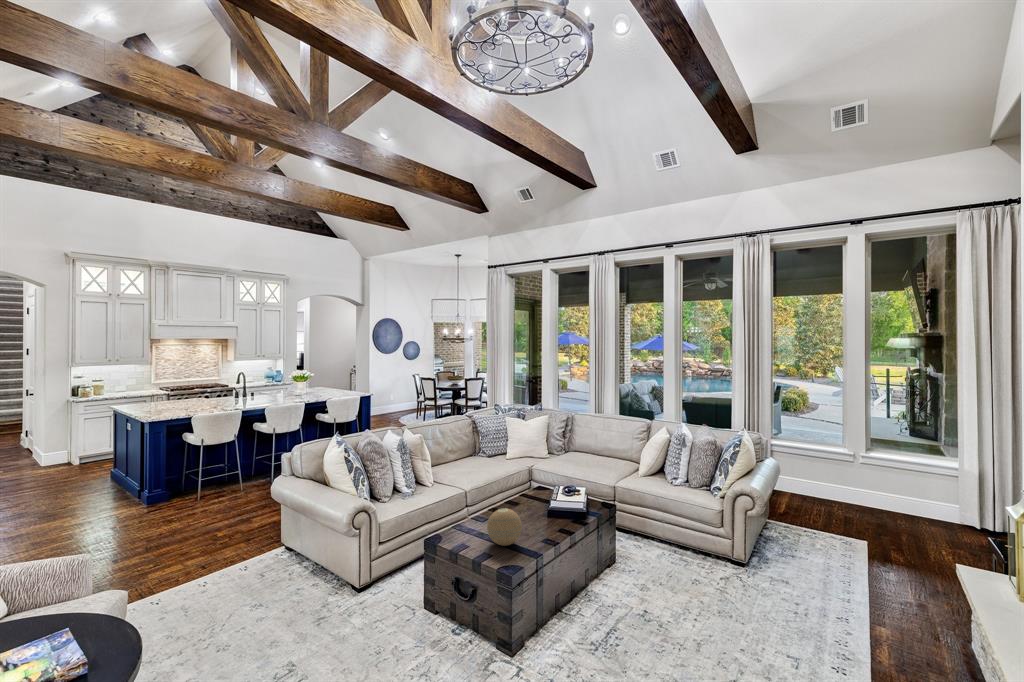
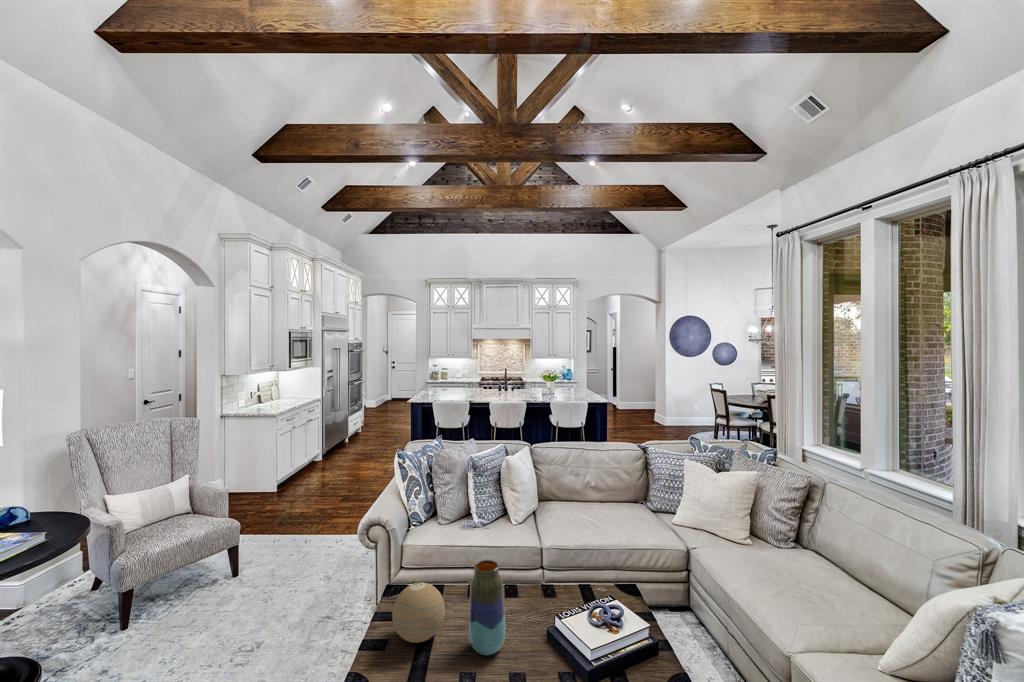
vase: none [530,480,553,535] -> present [469,560,505,655]

